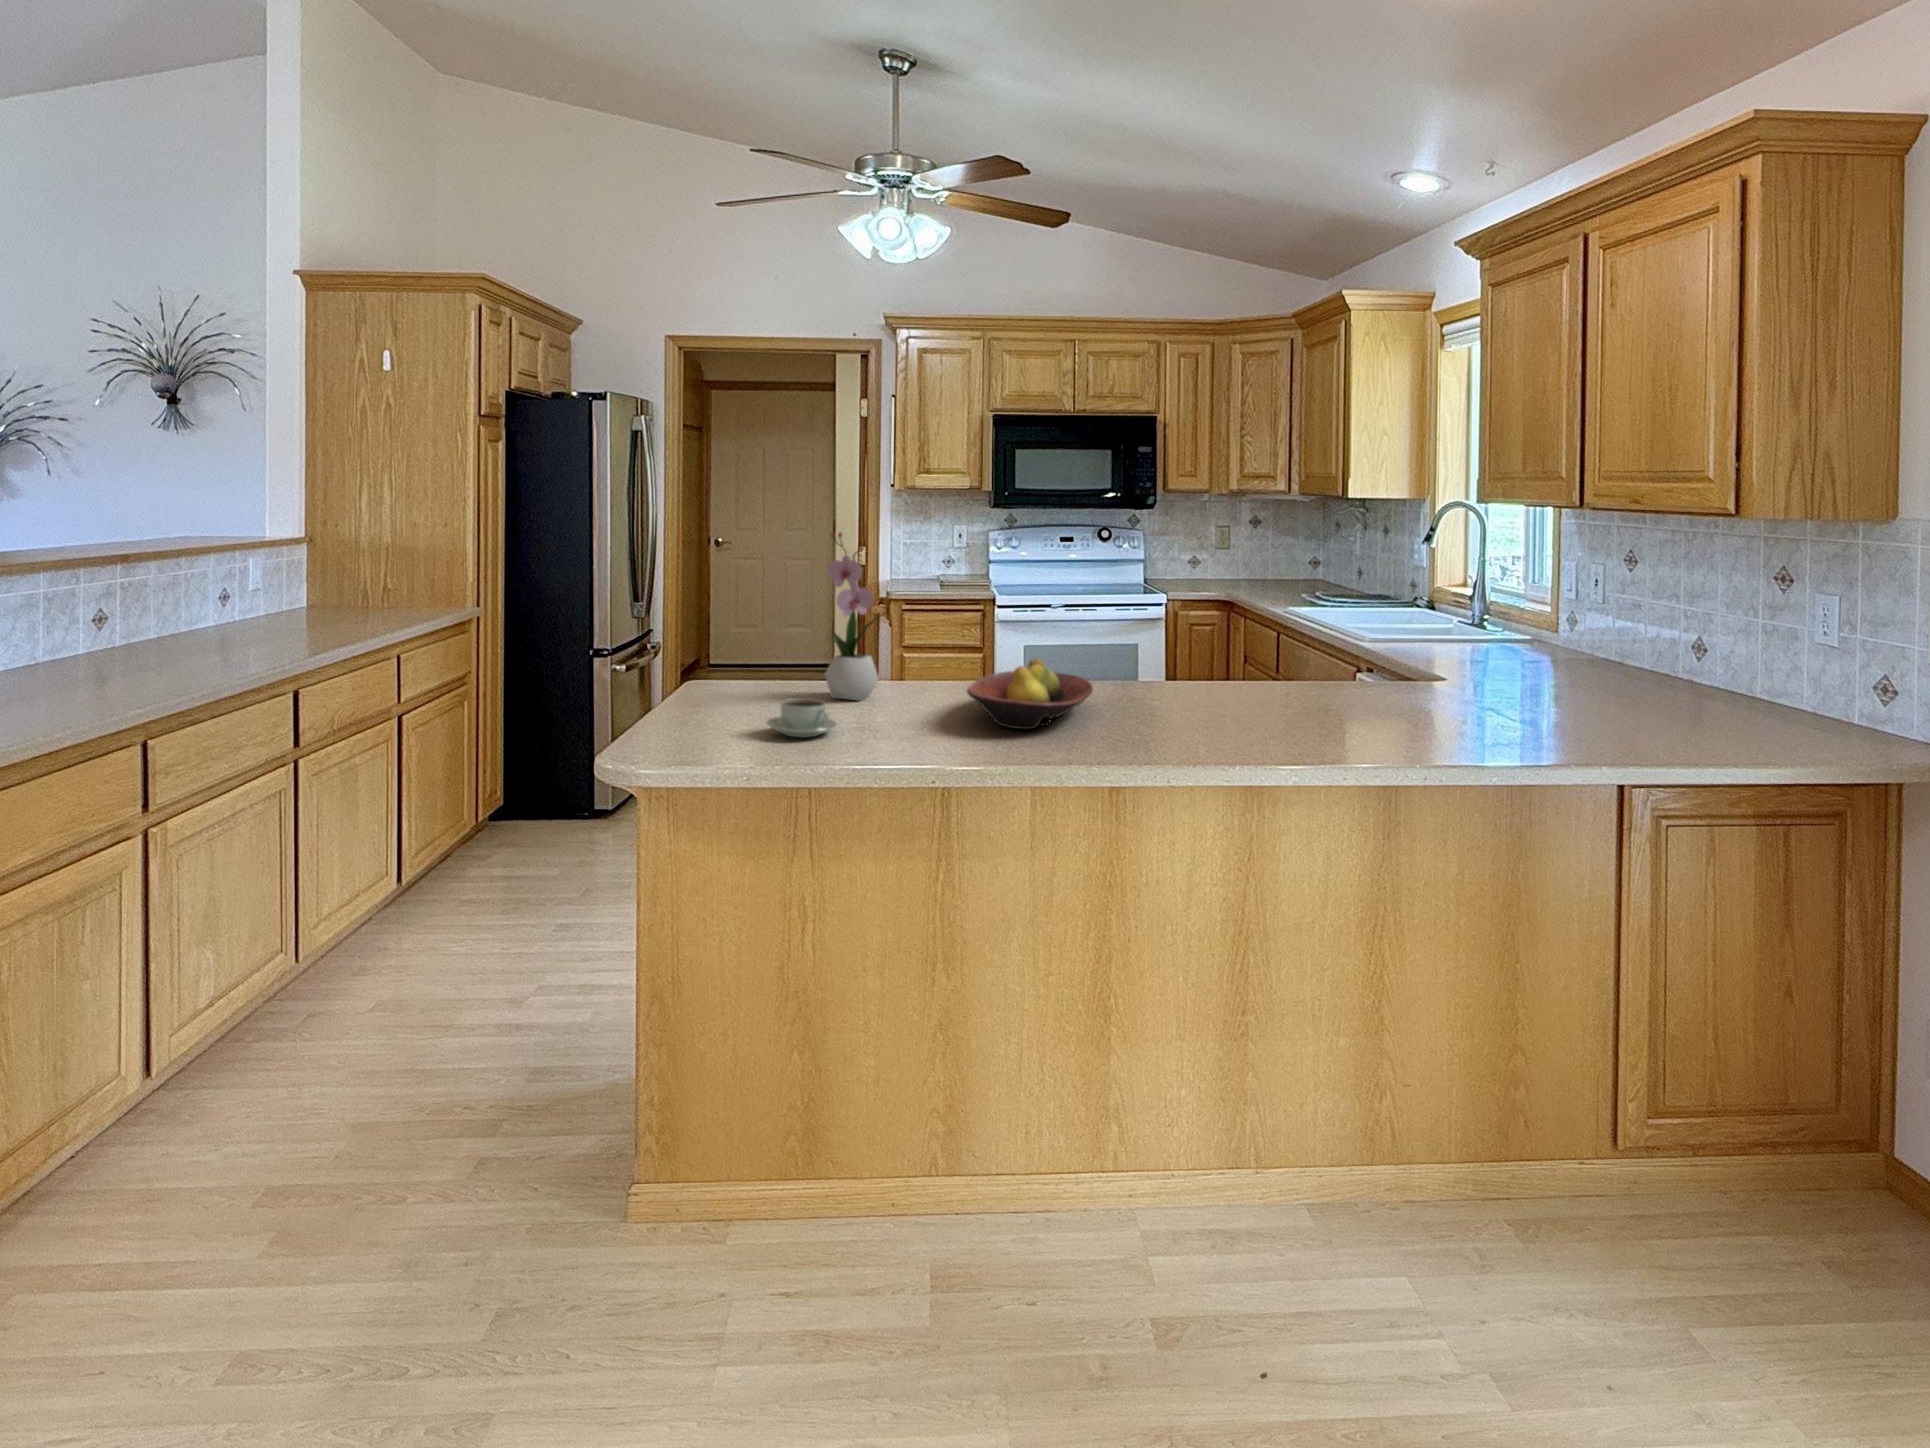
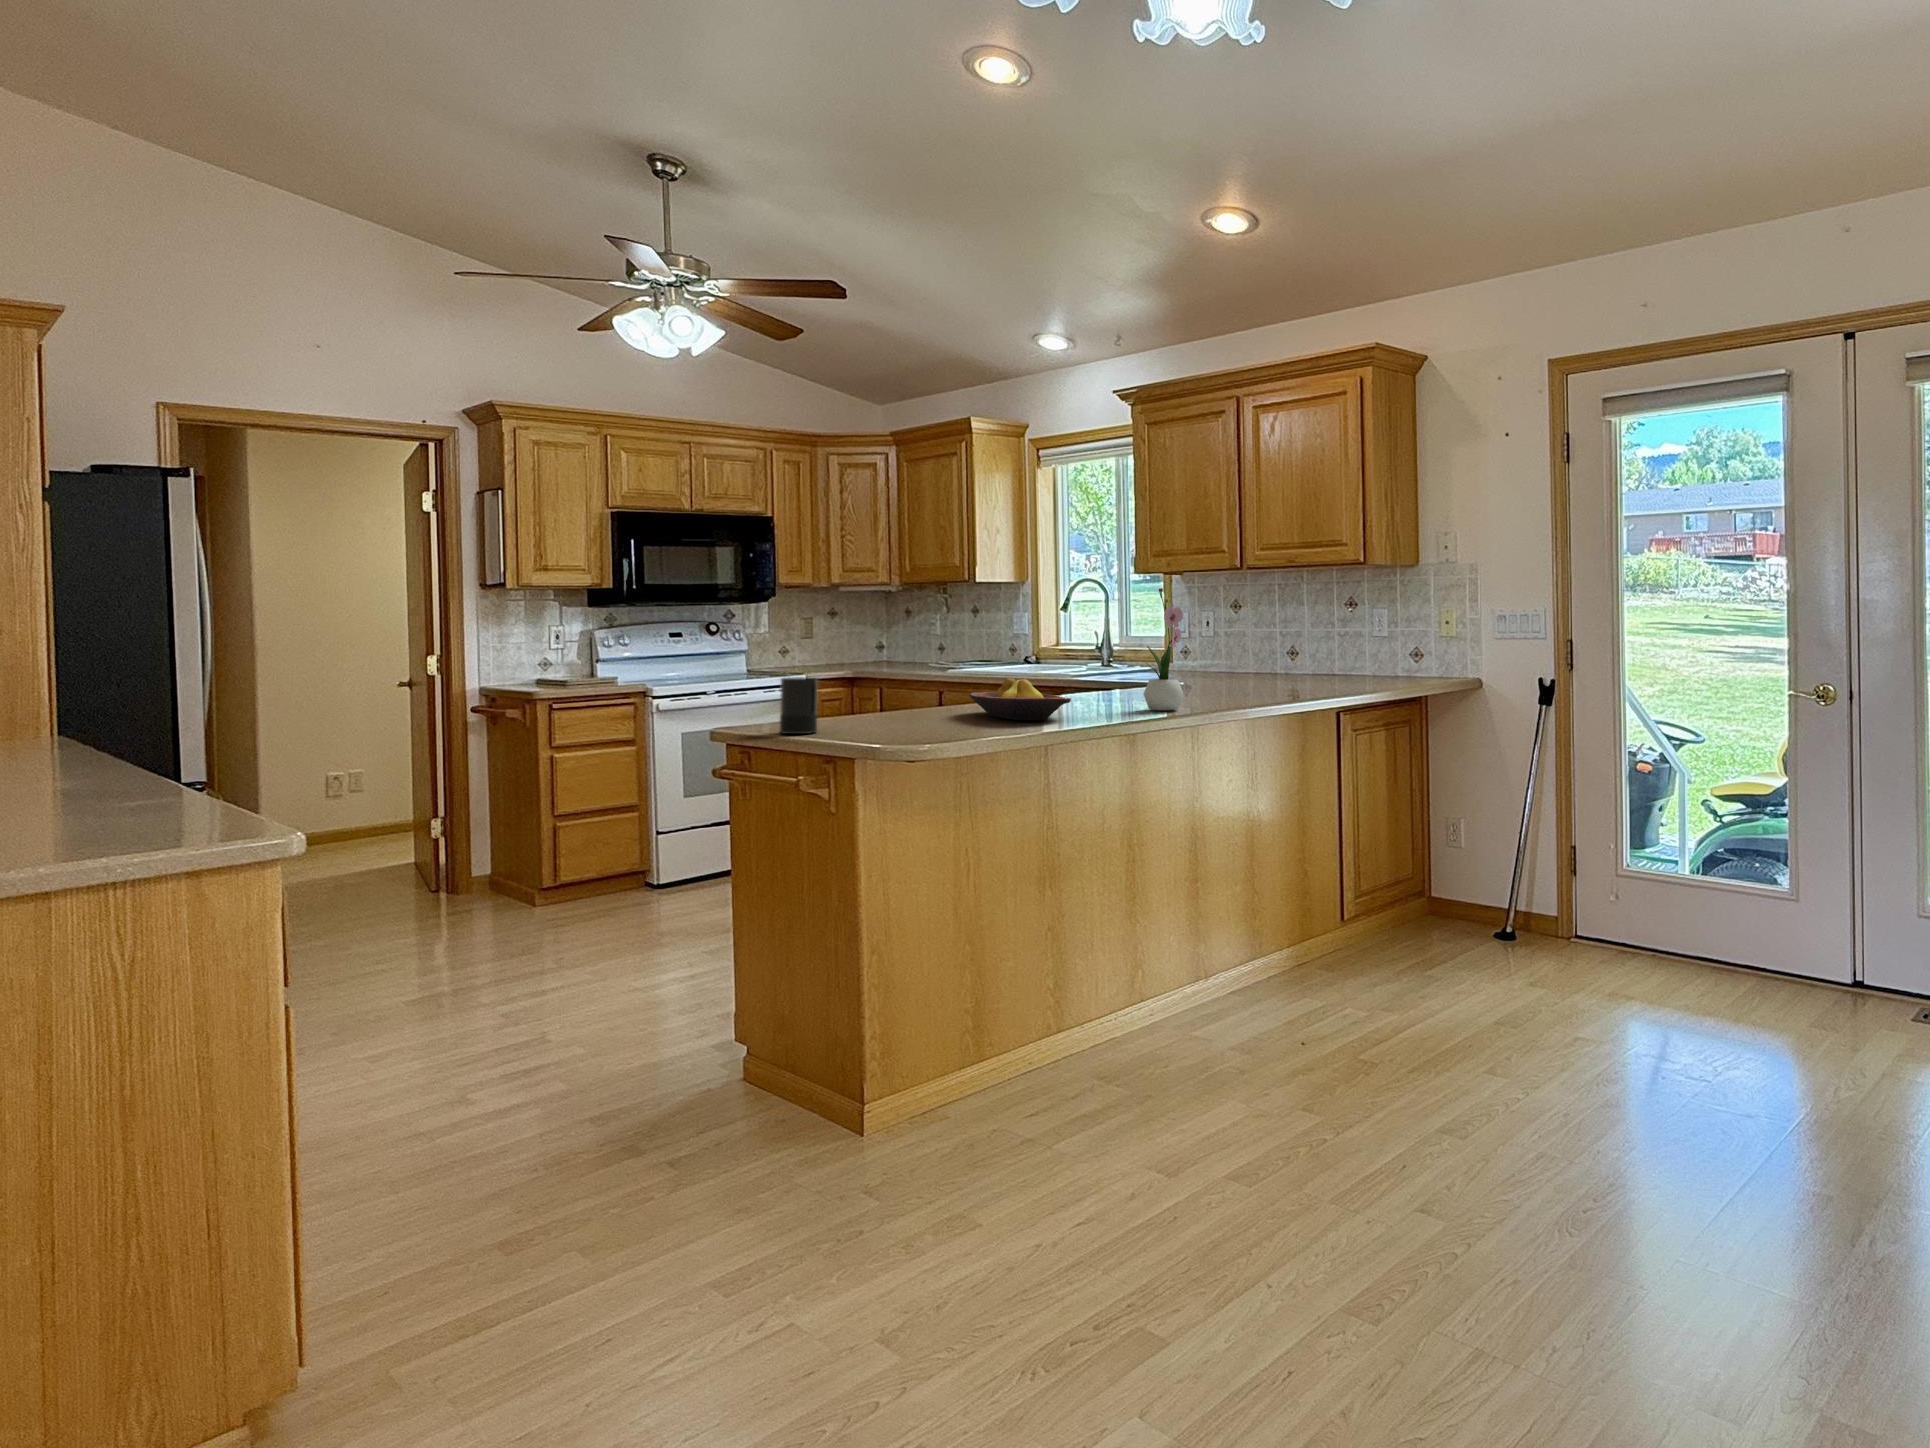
flower arrangement: present [825,532,884,701] -> present [1143,588,1184,710]
candle: none [732,624,779,703] -> present [780,677,818,734]
coffee cup: present [766,698,837,737] -> none [885,713,940,739]

